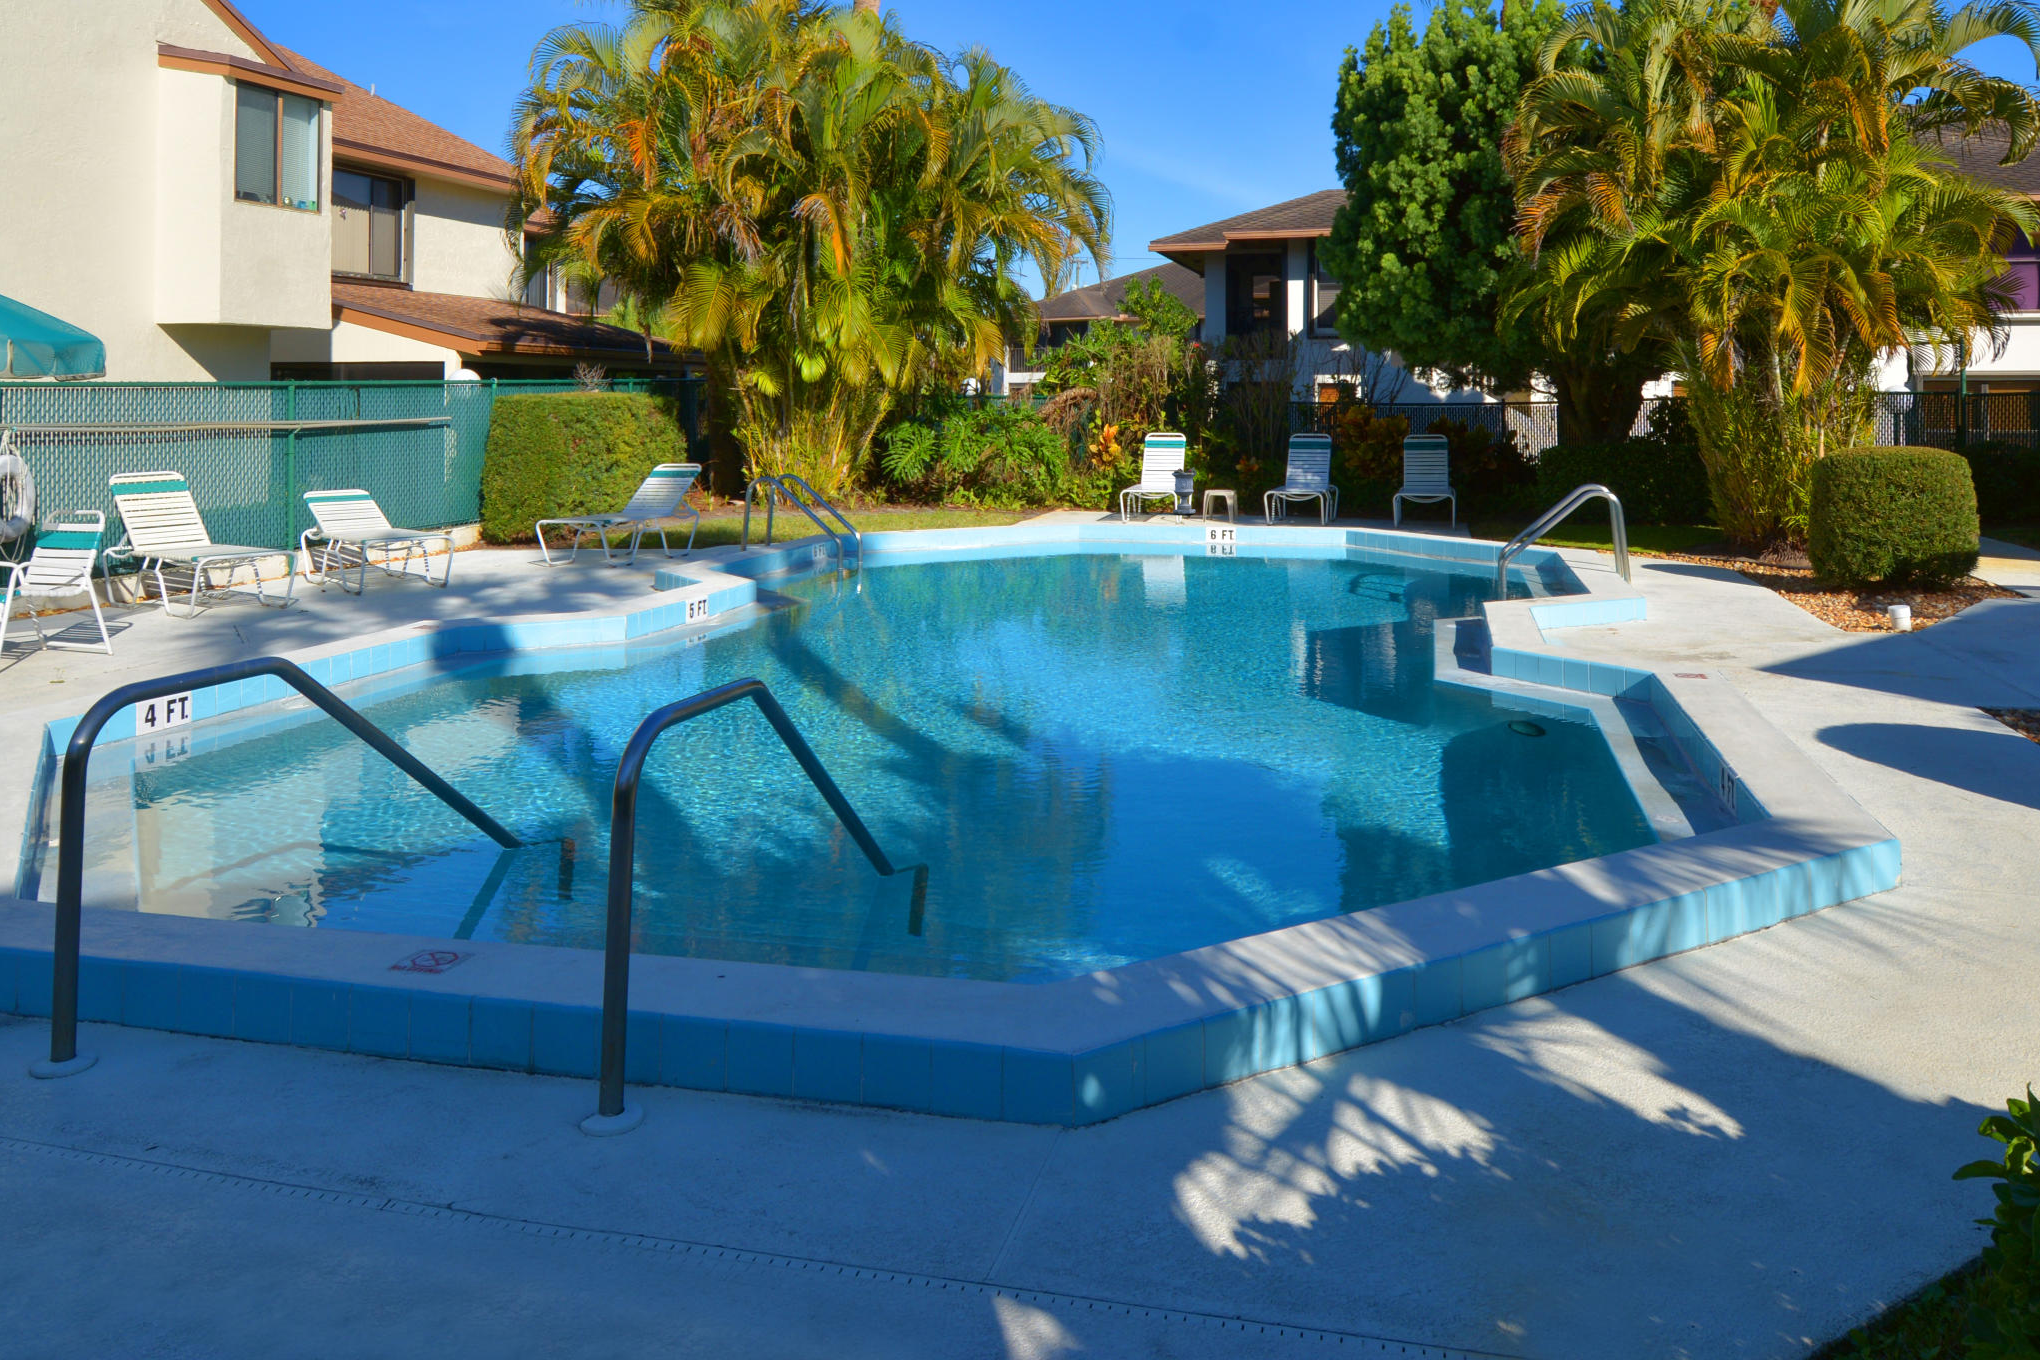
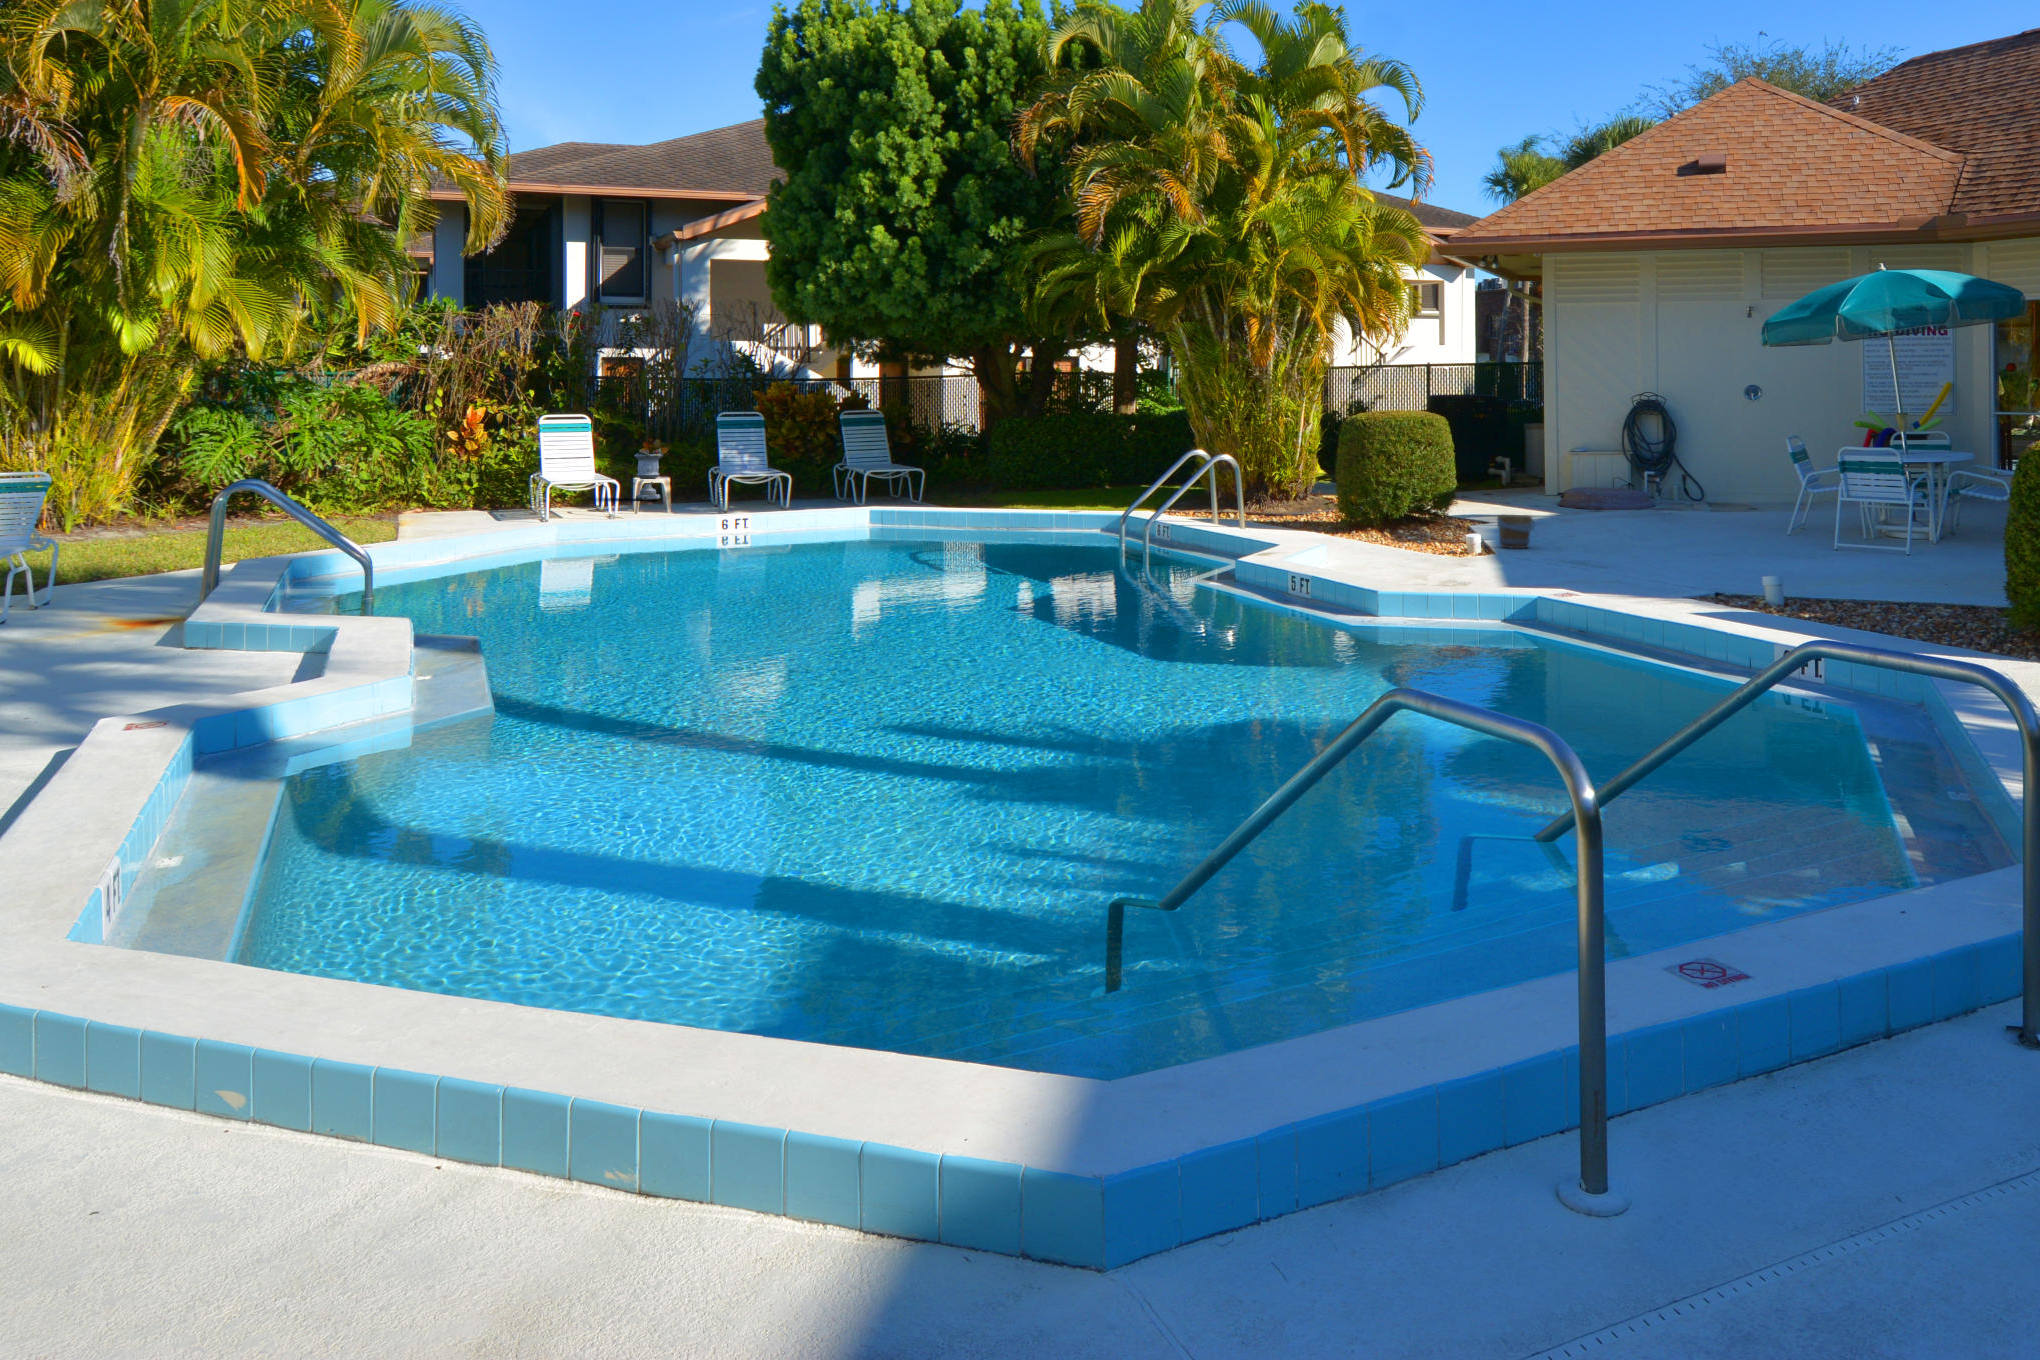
bucket: none [1962,563,2017,604] -> present [1497,515,1536,549]

